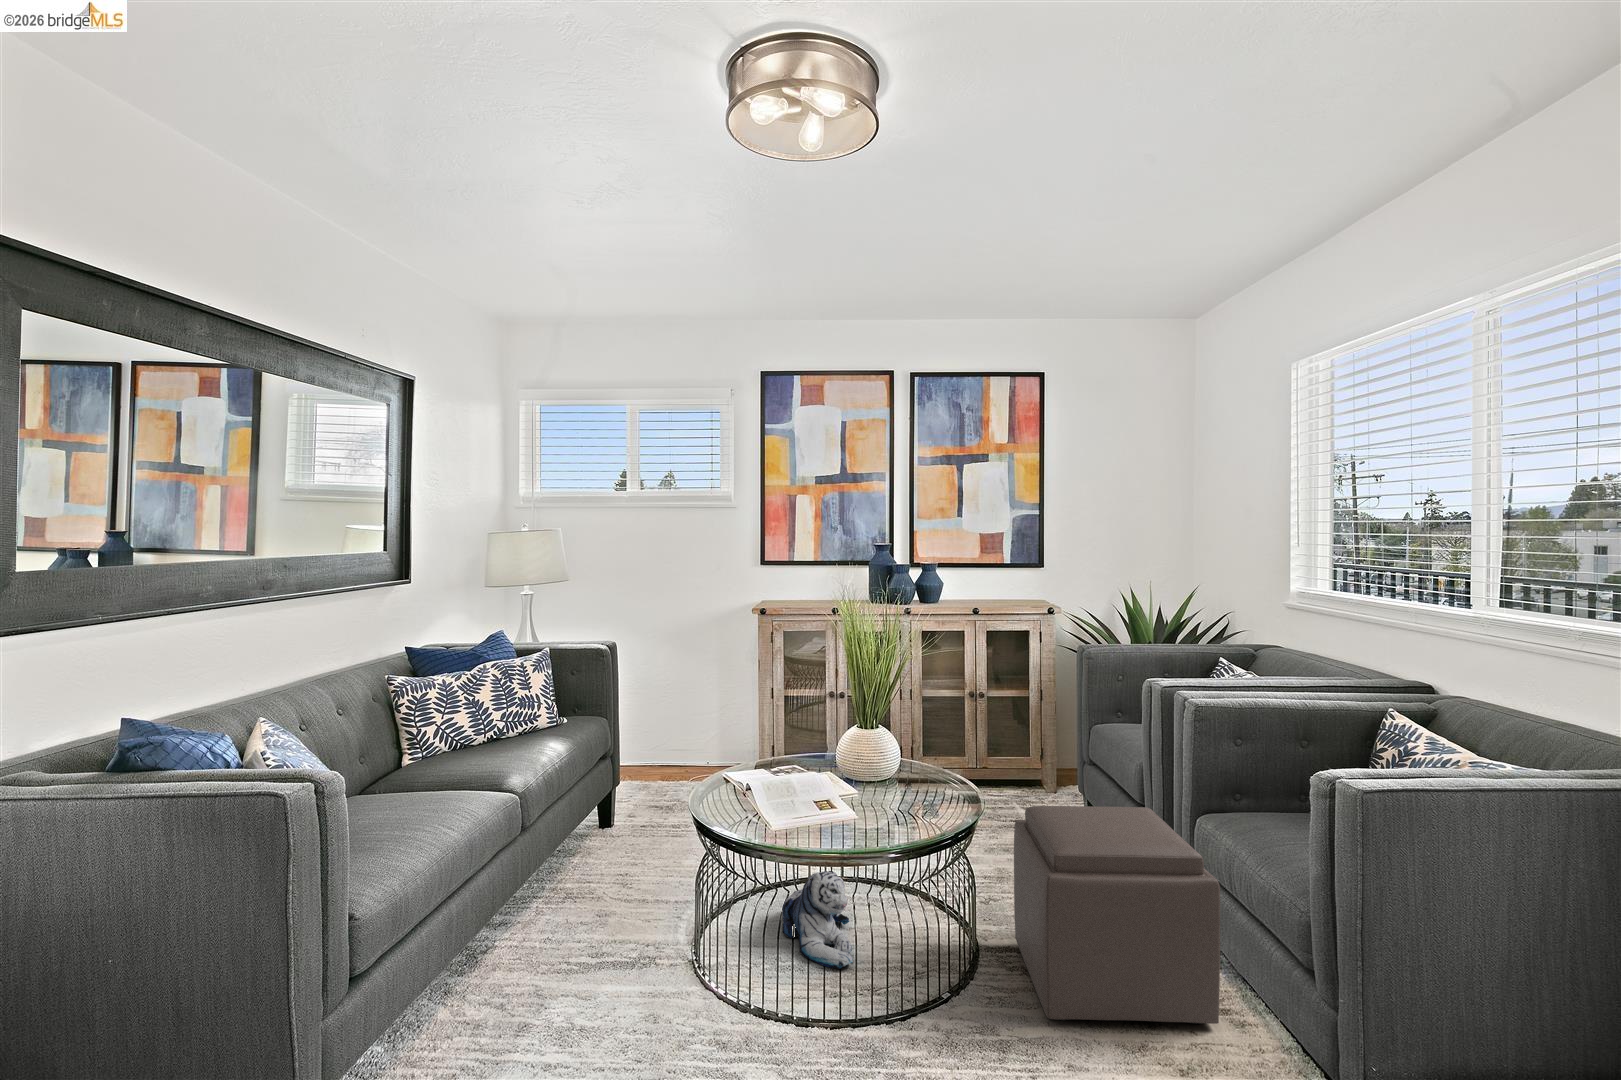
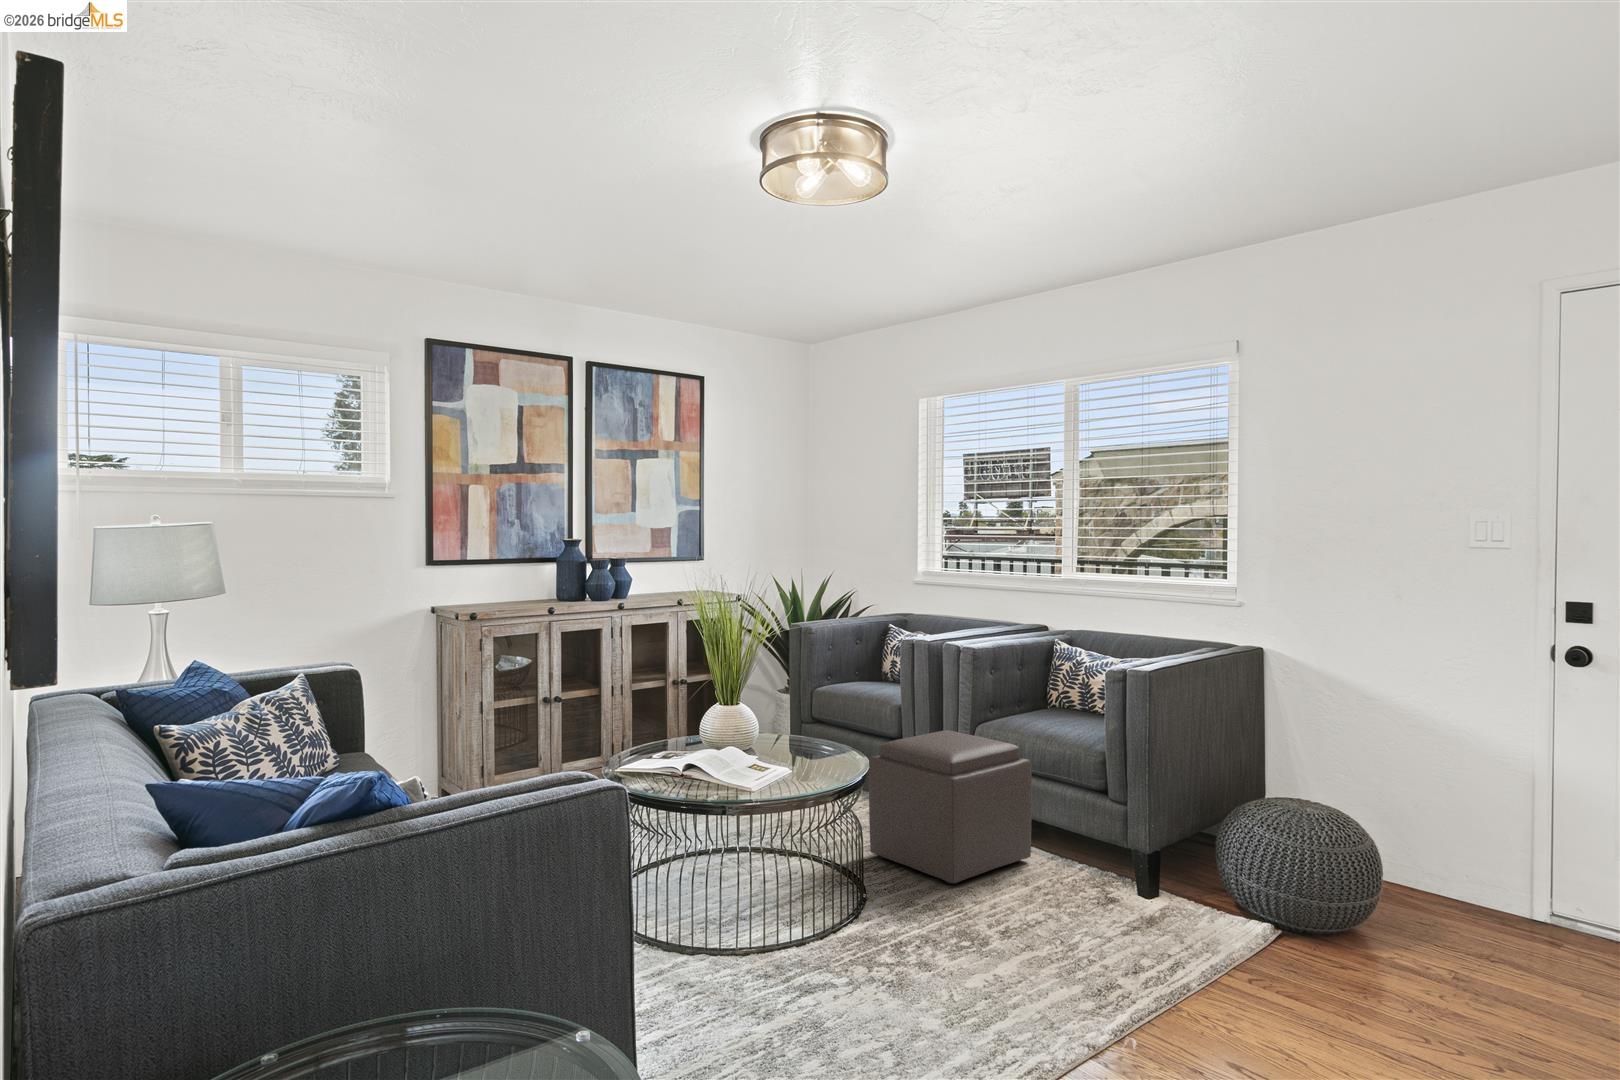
plush toy: present [782,871,853,969] -> none [690,832,796,908]

